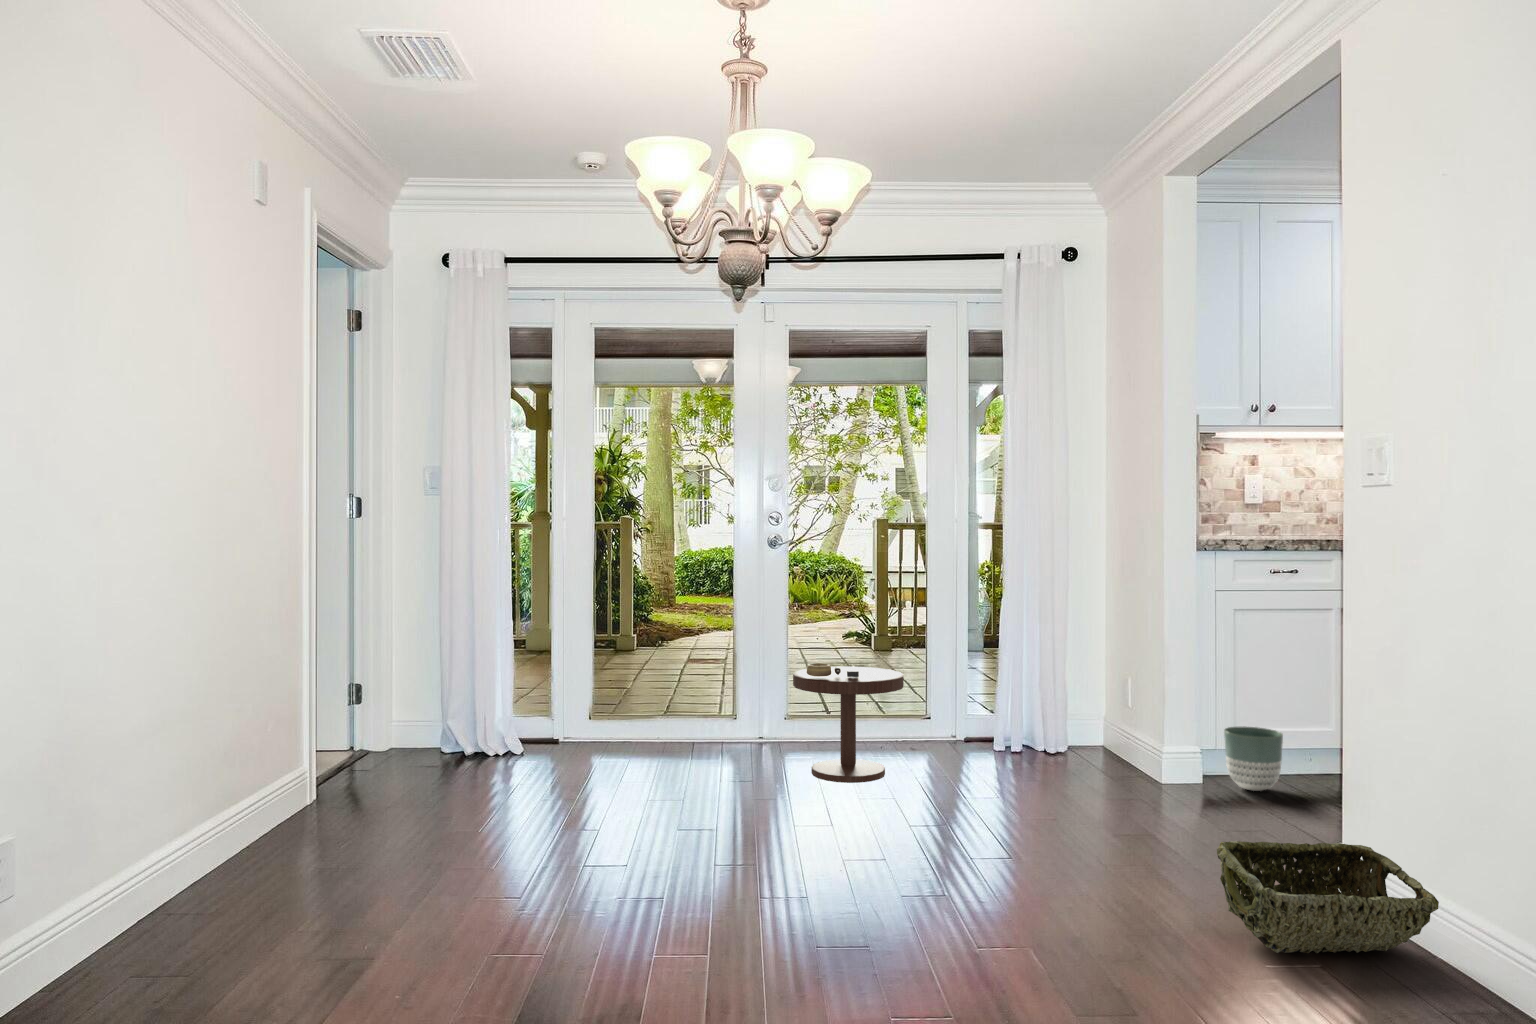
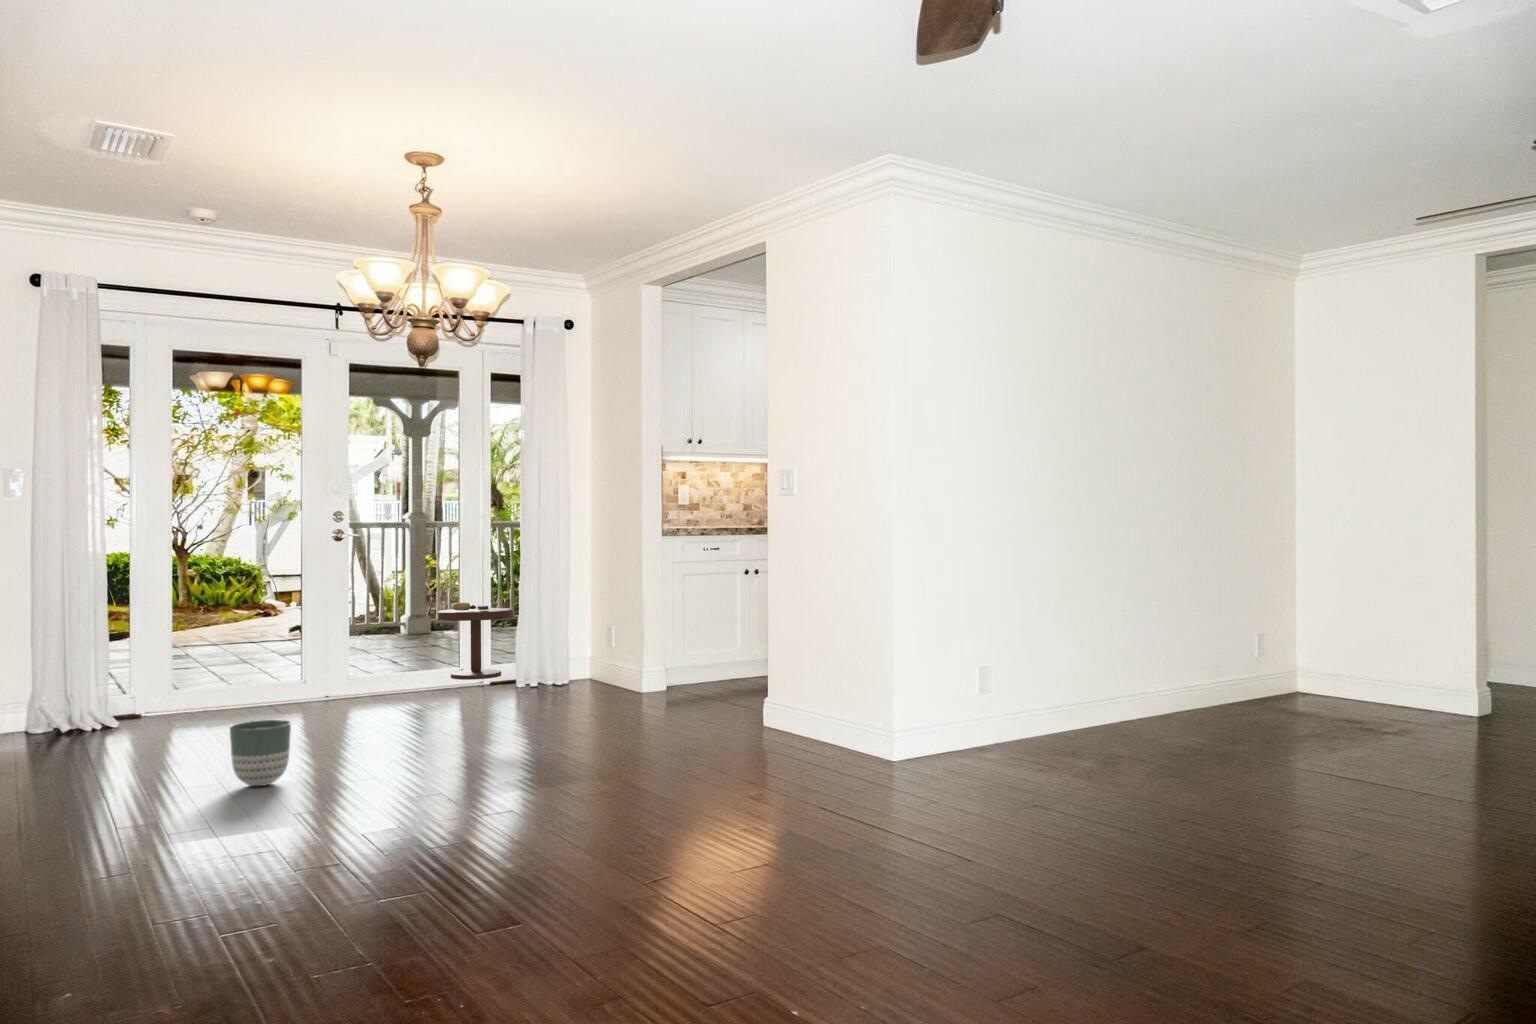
planter: present [1224,727,1283,791] -> present [230,720,291,786]
woven basket: present [1217,841,1439,953] -> none [700,681,803,734]

